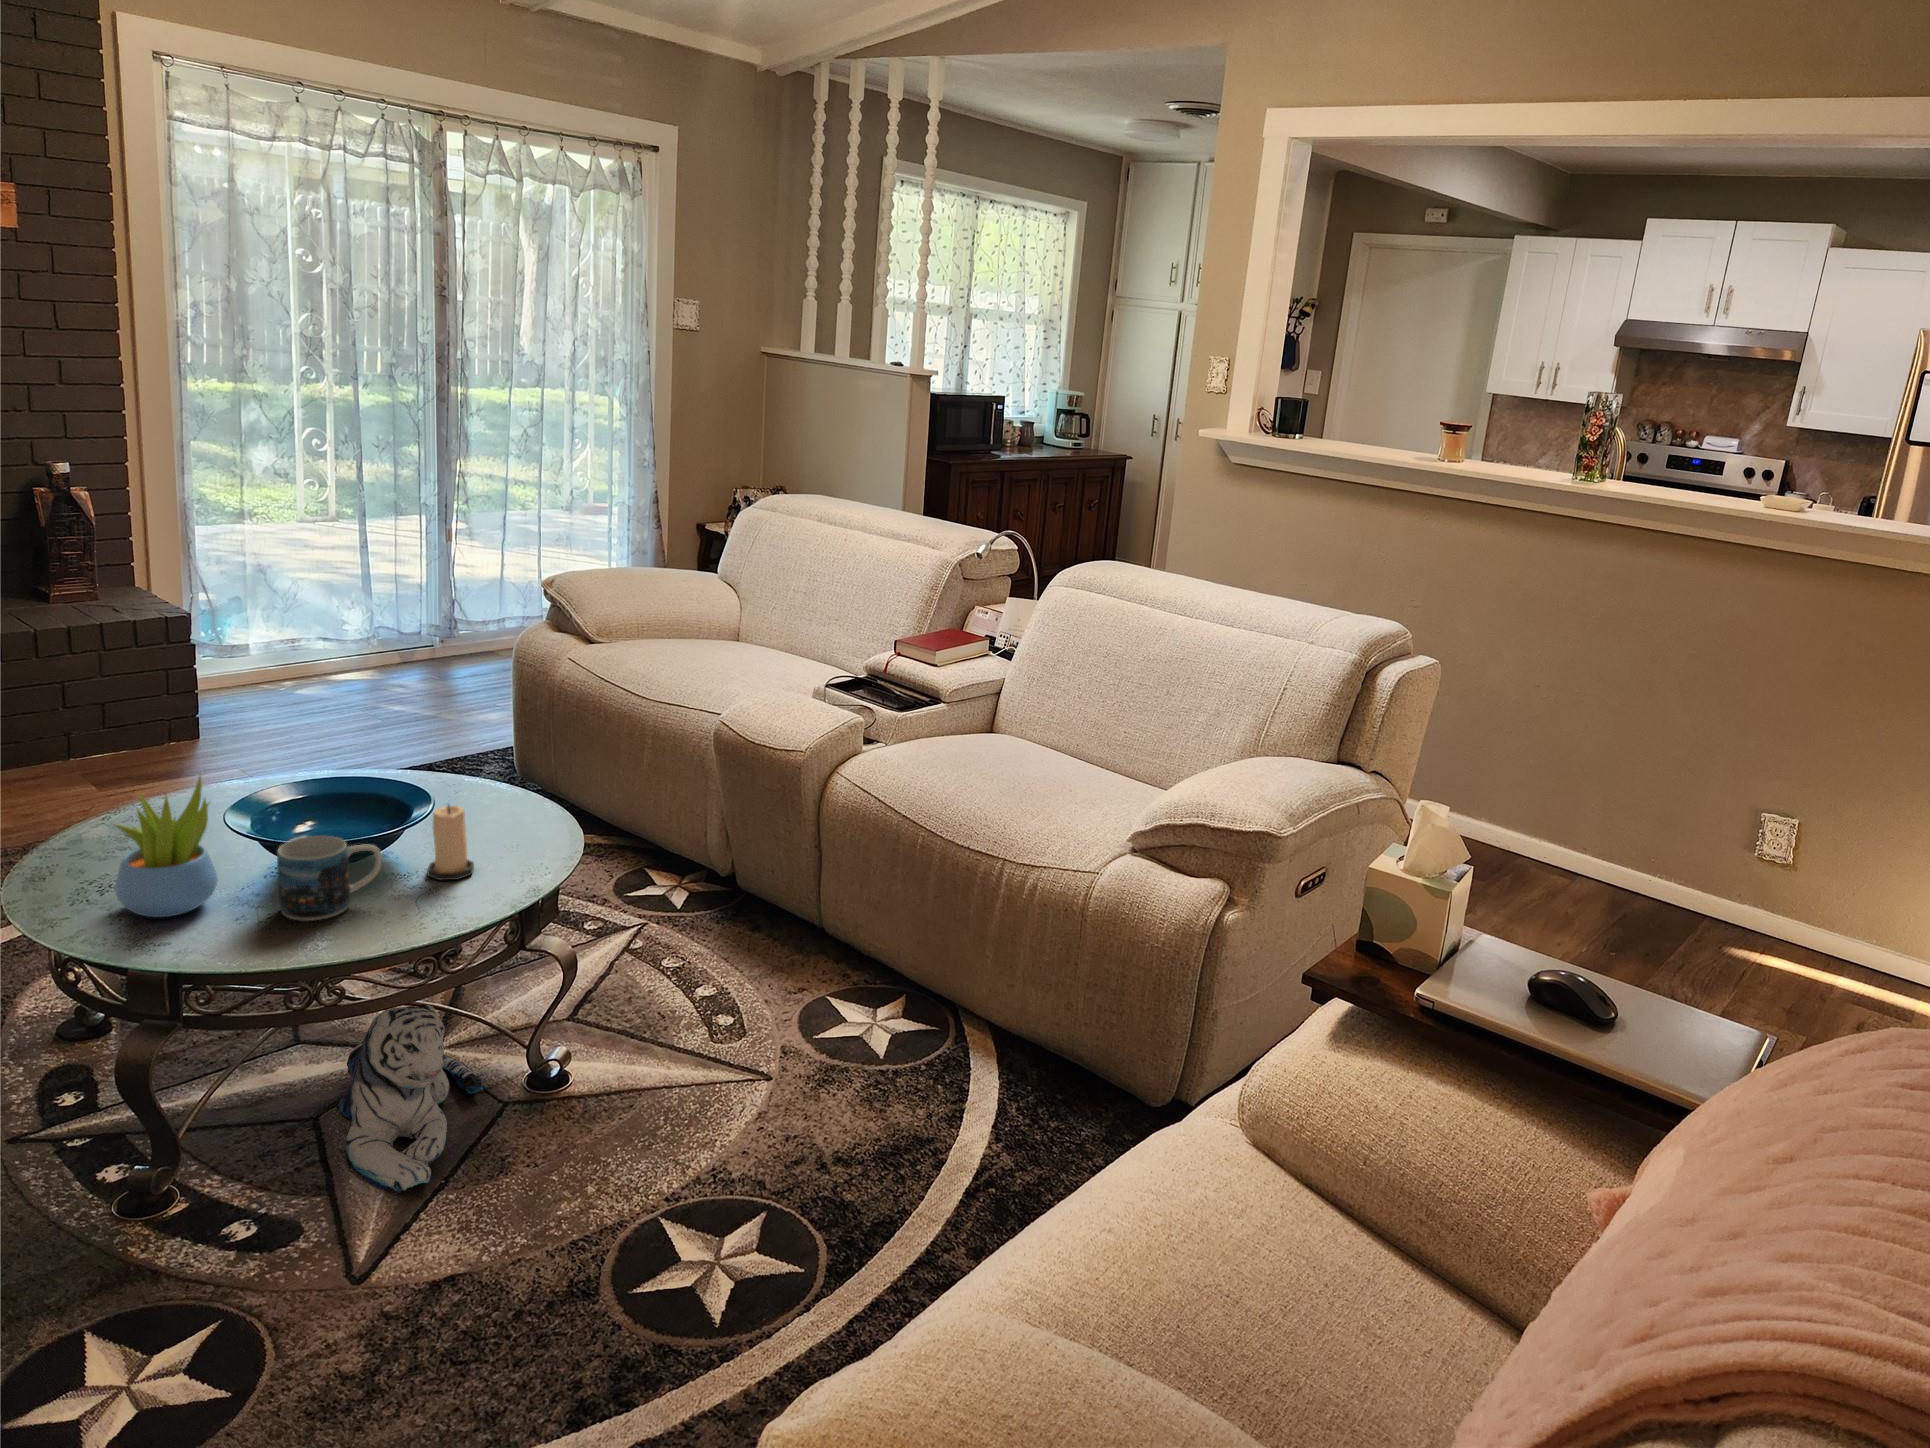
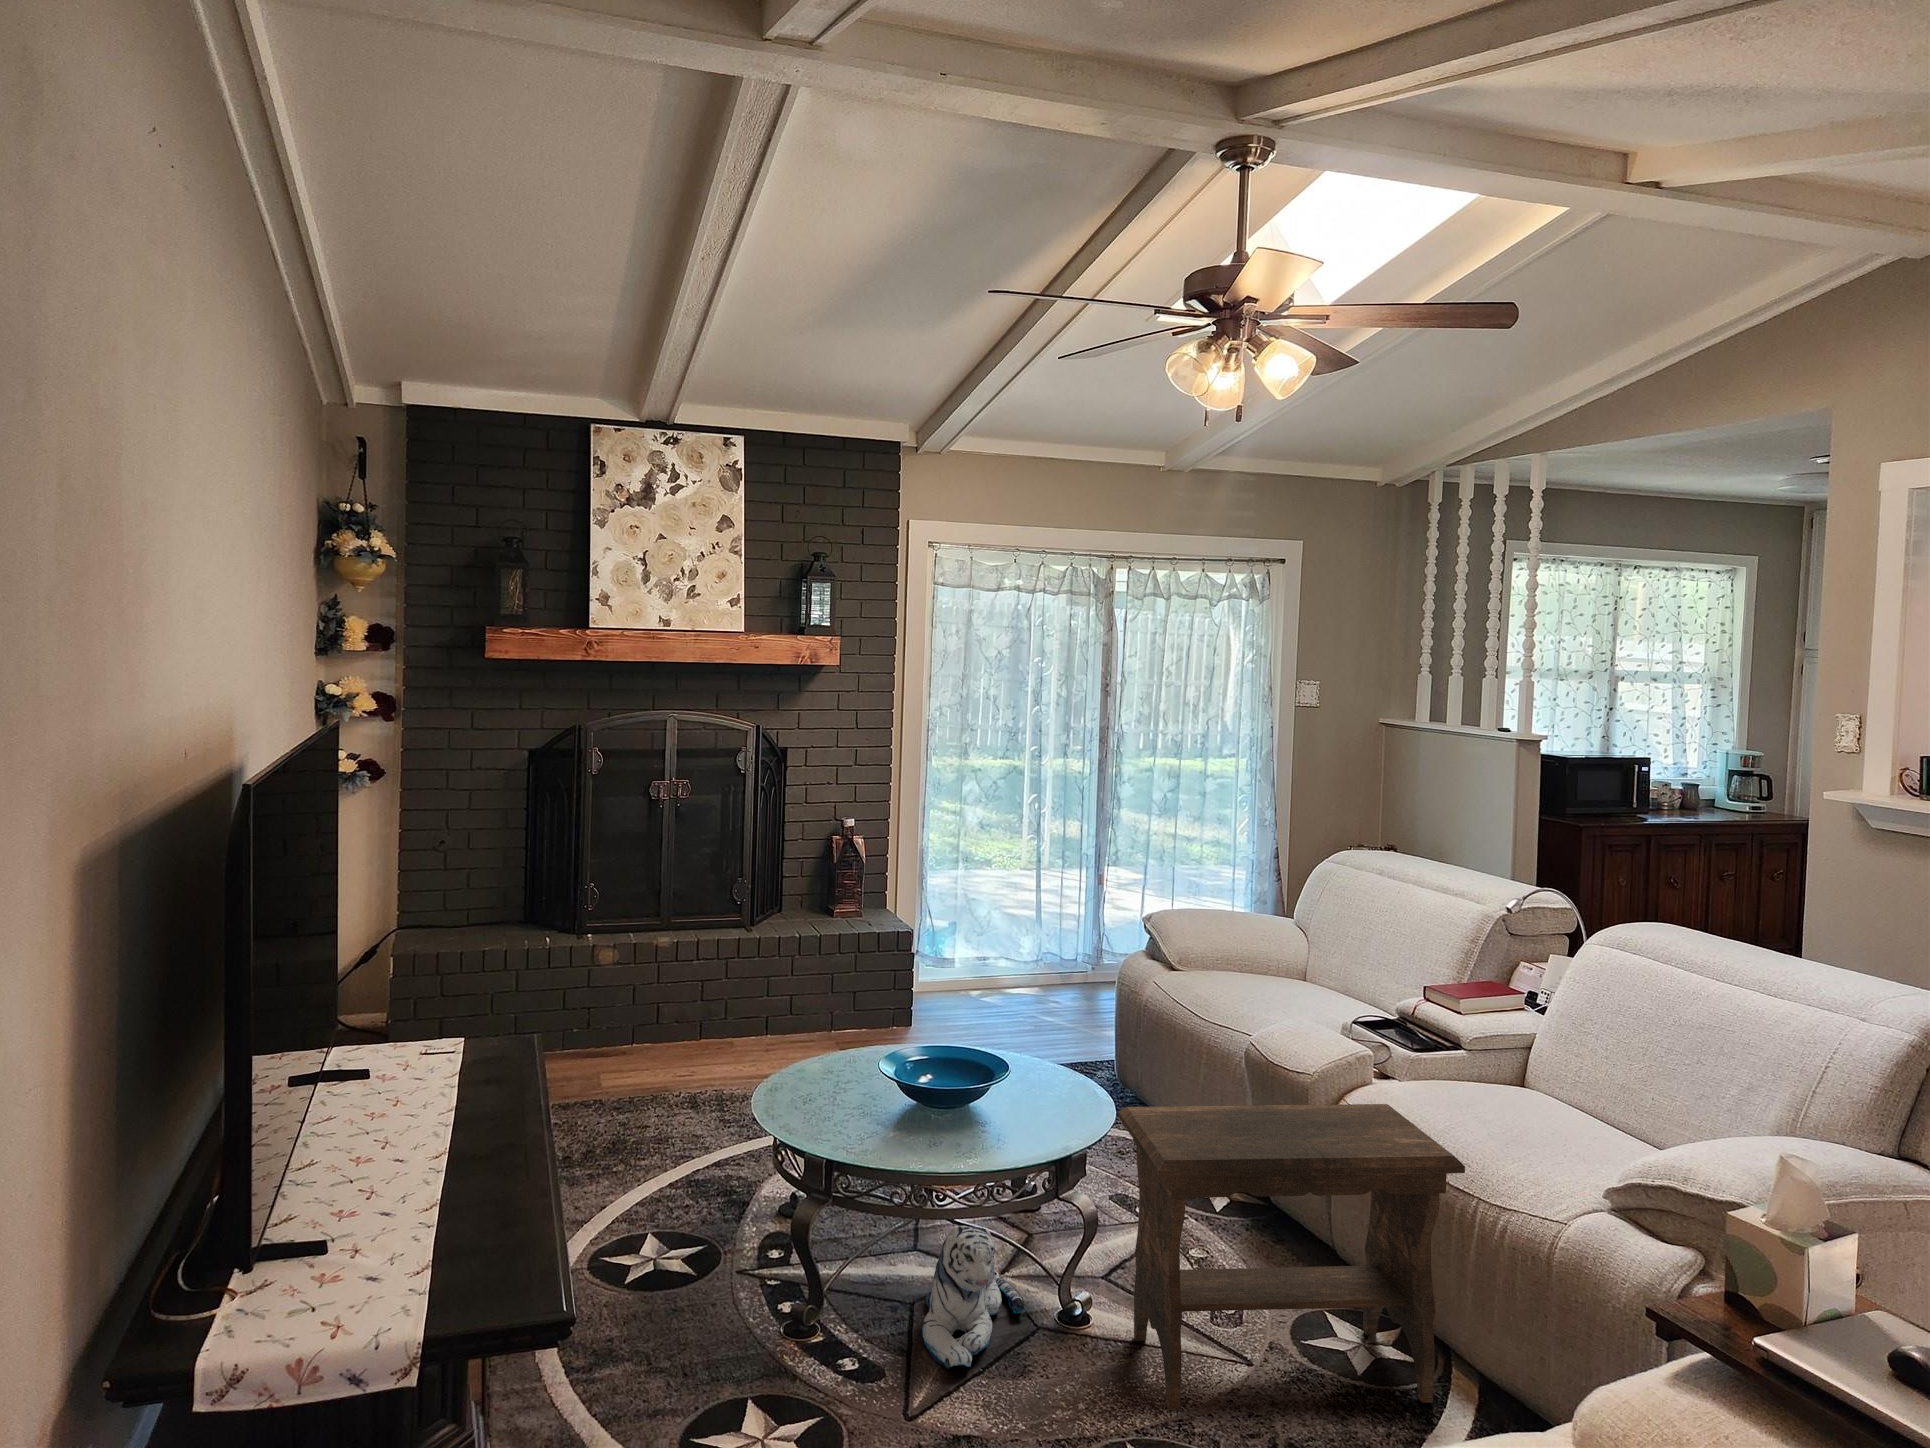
footstool: none [602,773,1004,1161] -> present [1118,1104,1465,1410]
succulent plant: present [115,776,218,917] -> none [807,1031,865,1127]
candle: present [427,805,474,880] -> none [996,1075,1029,1135]
mug: present [277,836,382,921] -> none [897,1085,963,1146]

